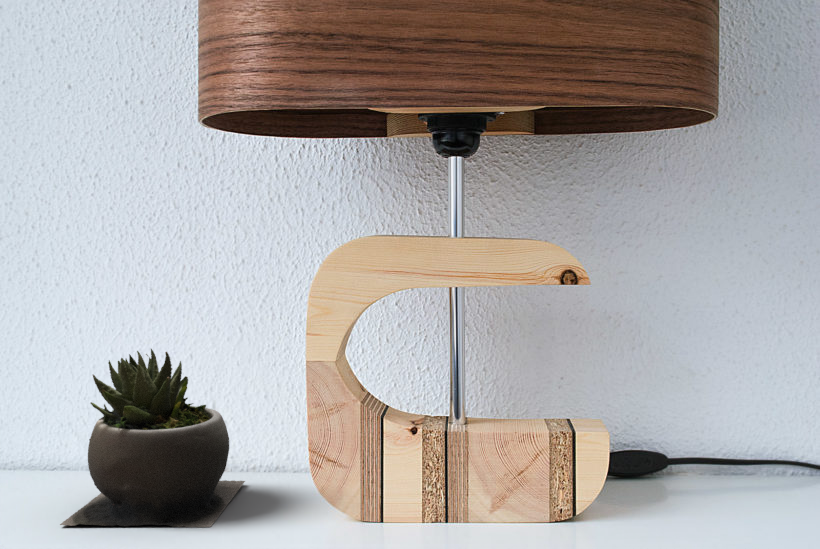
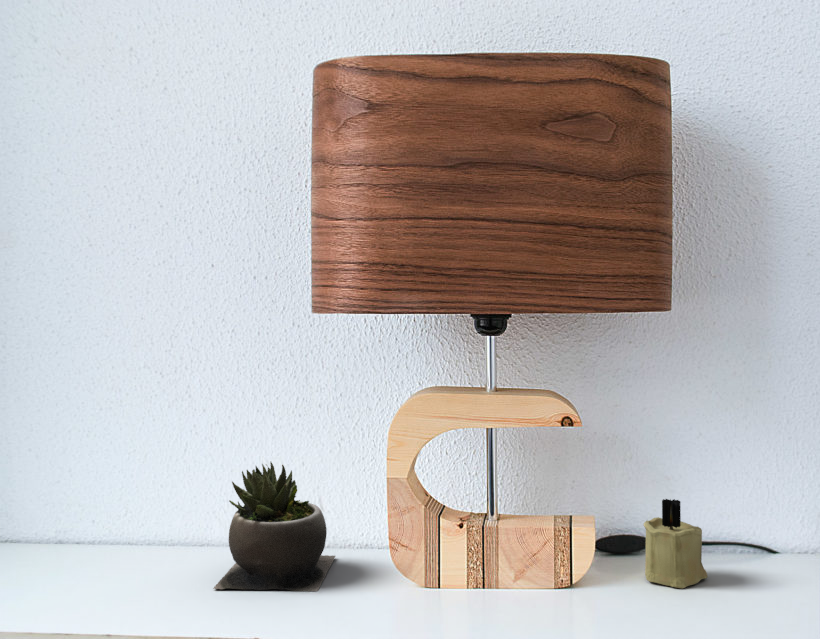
candle: none [664,397,751,518] -> present [644,499,707,588]

